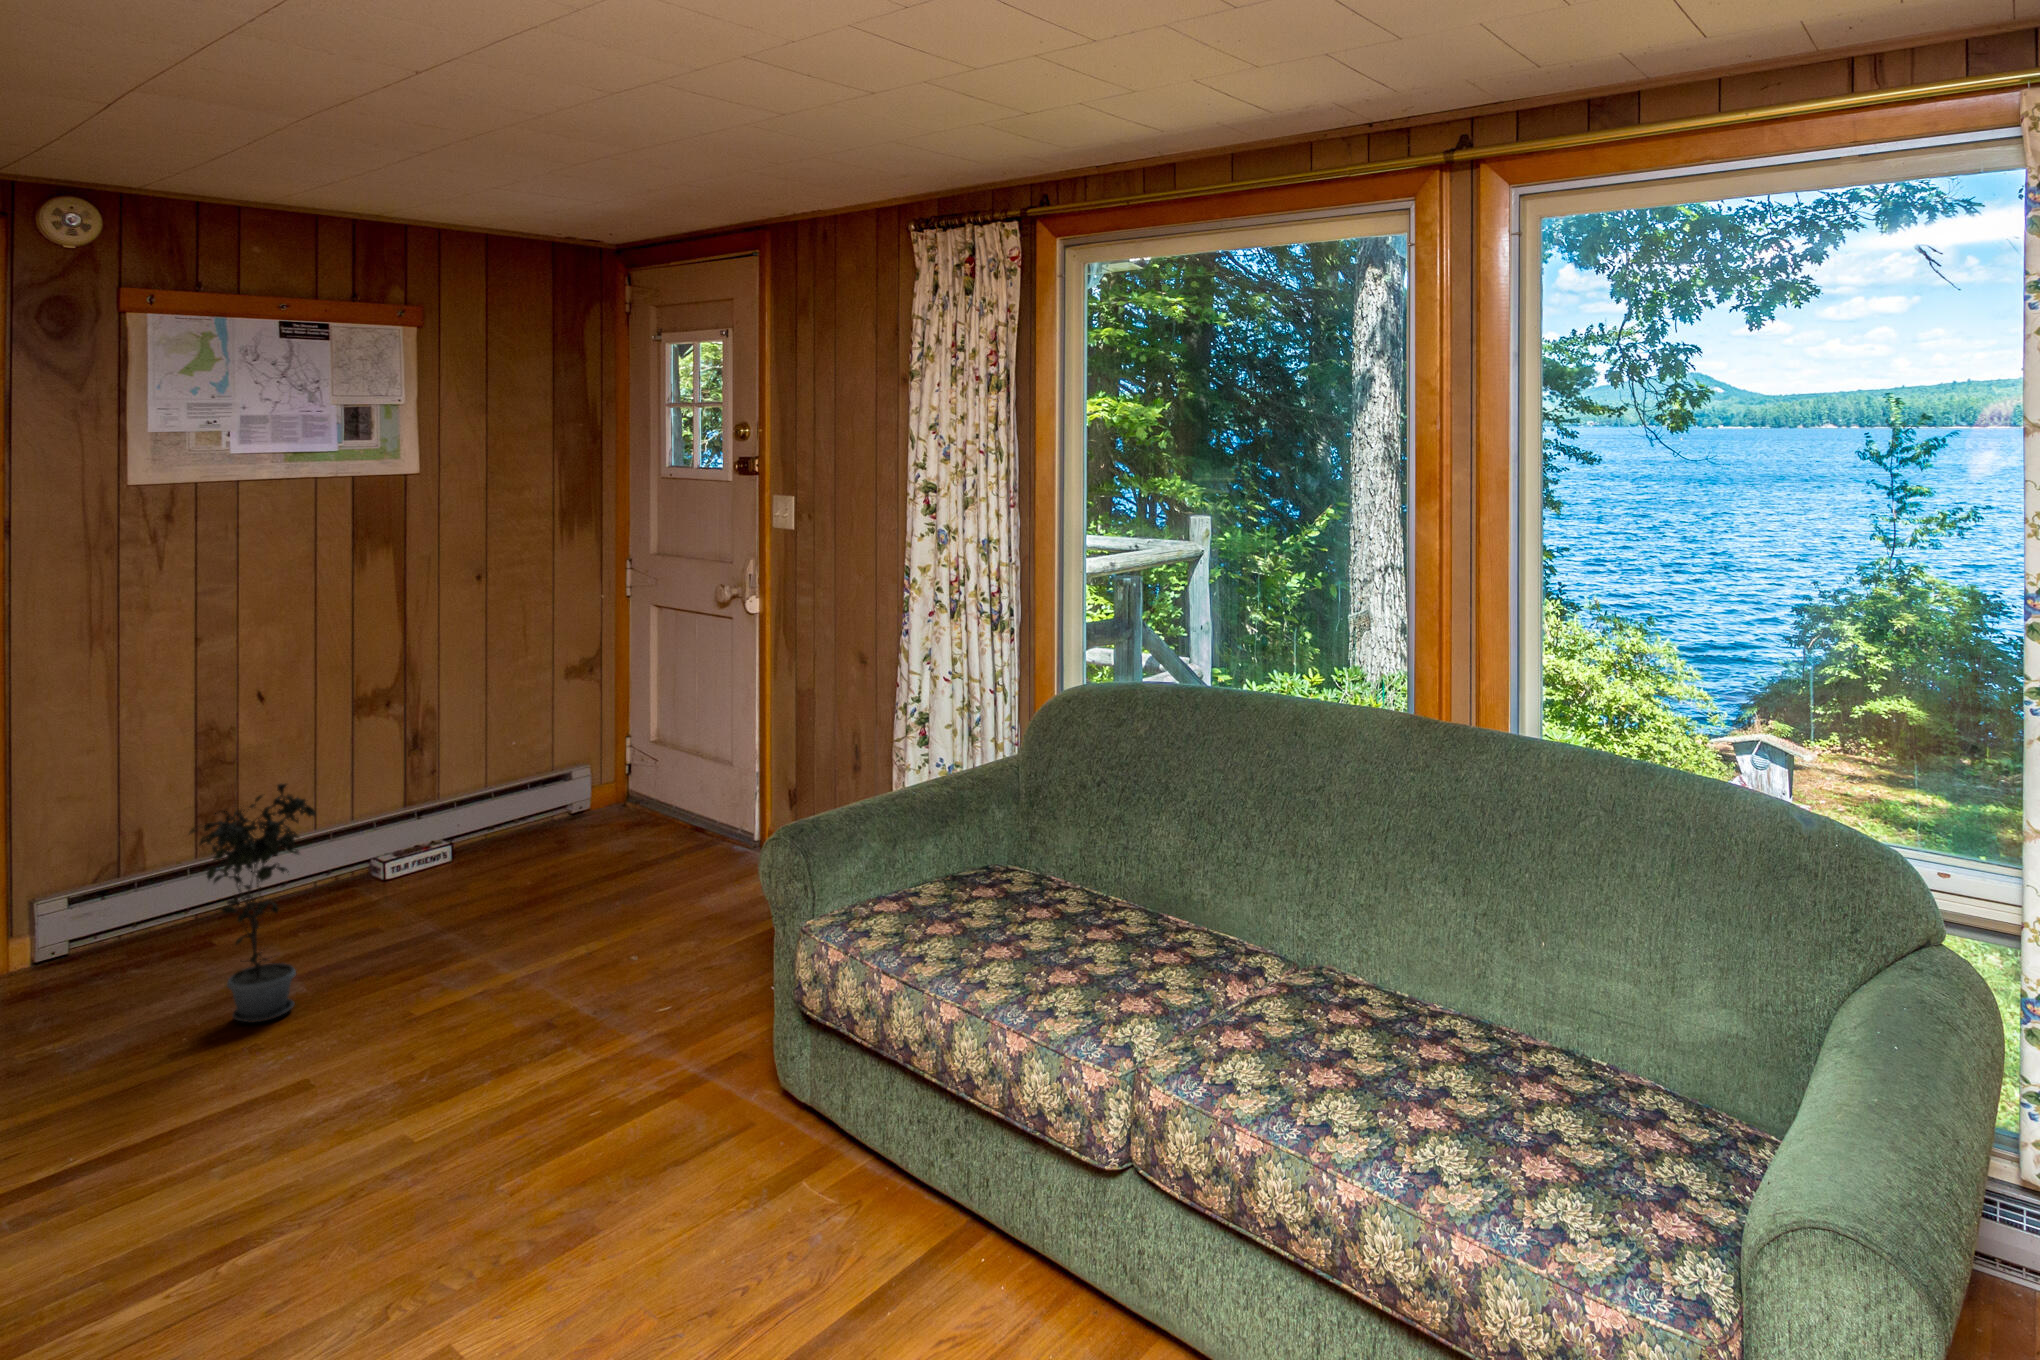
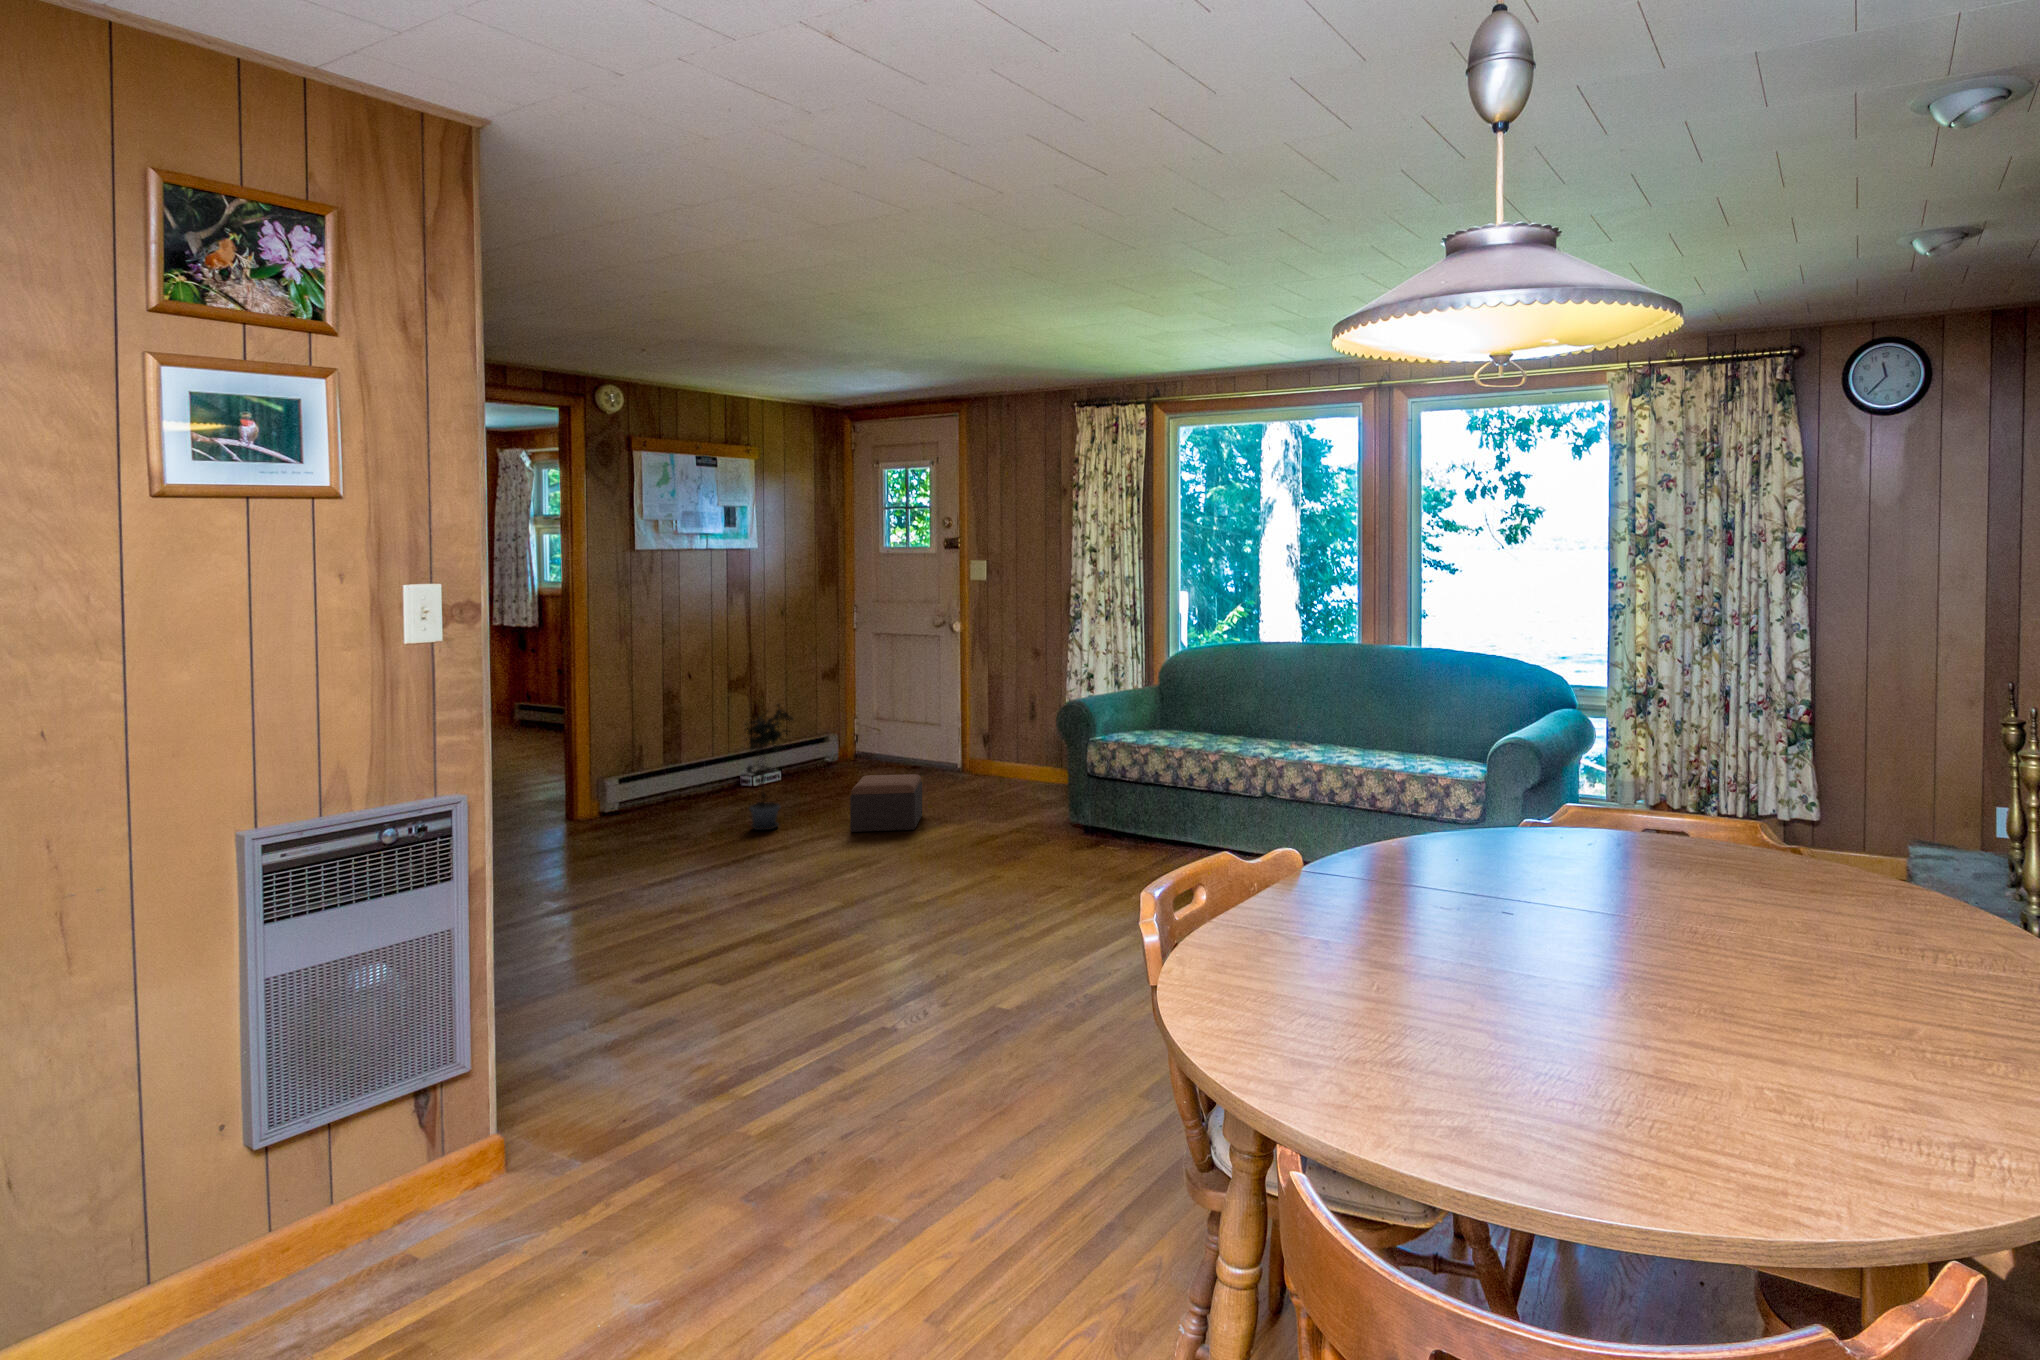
footstool: none [398,913,577,1039] -> present [850,774,922,832]

